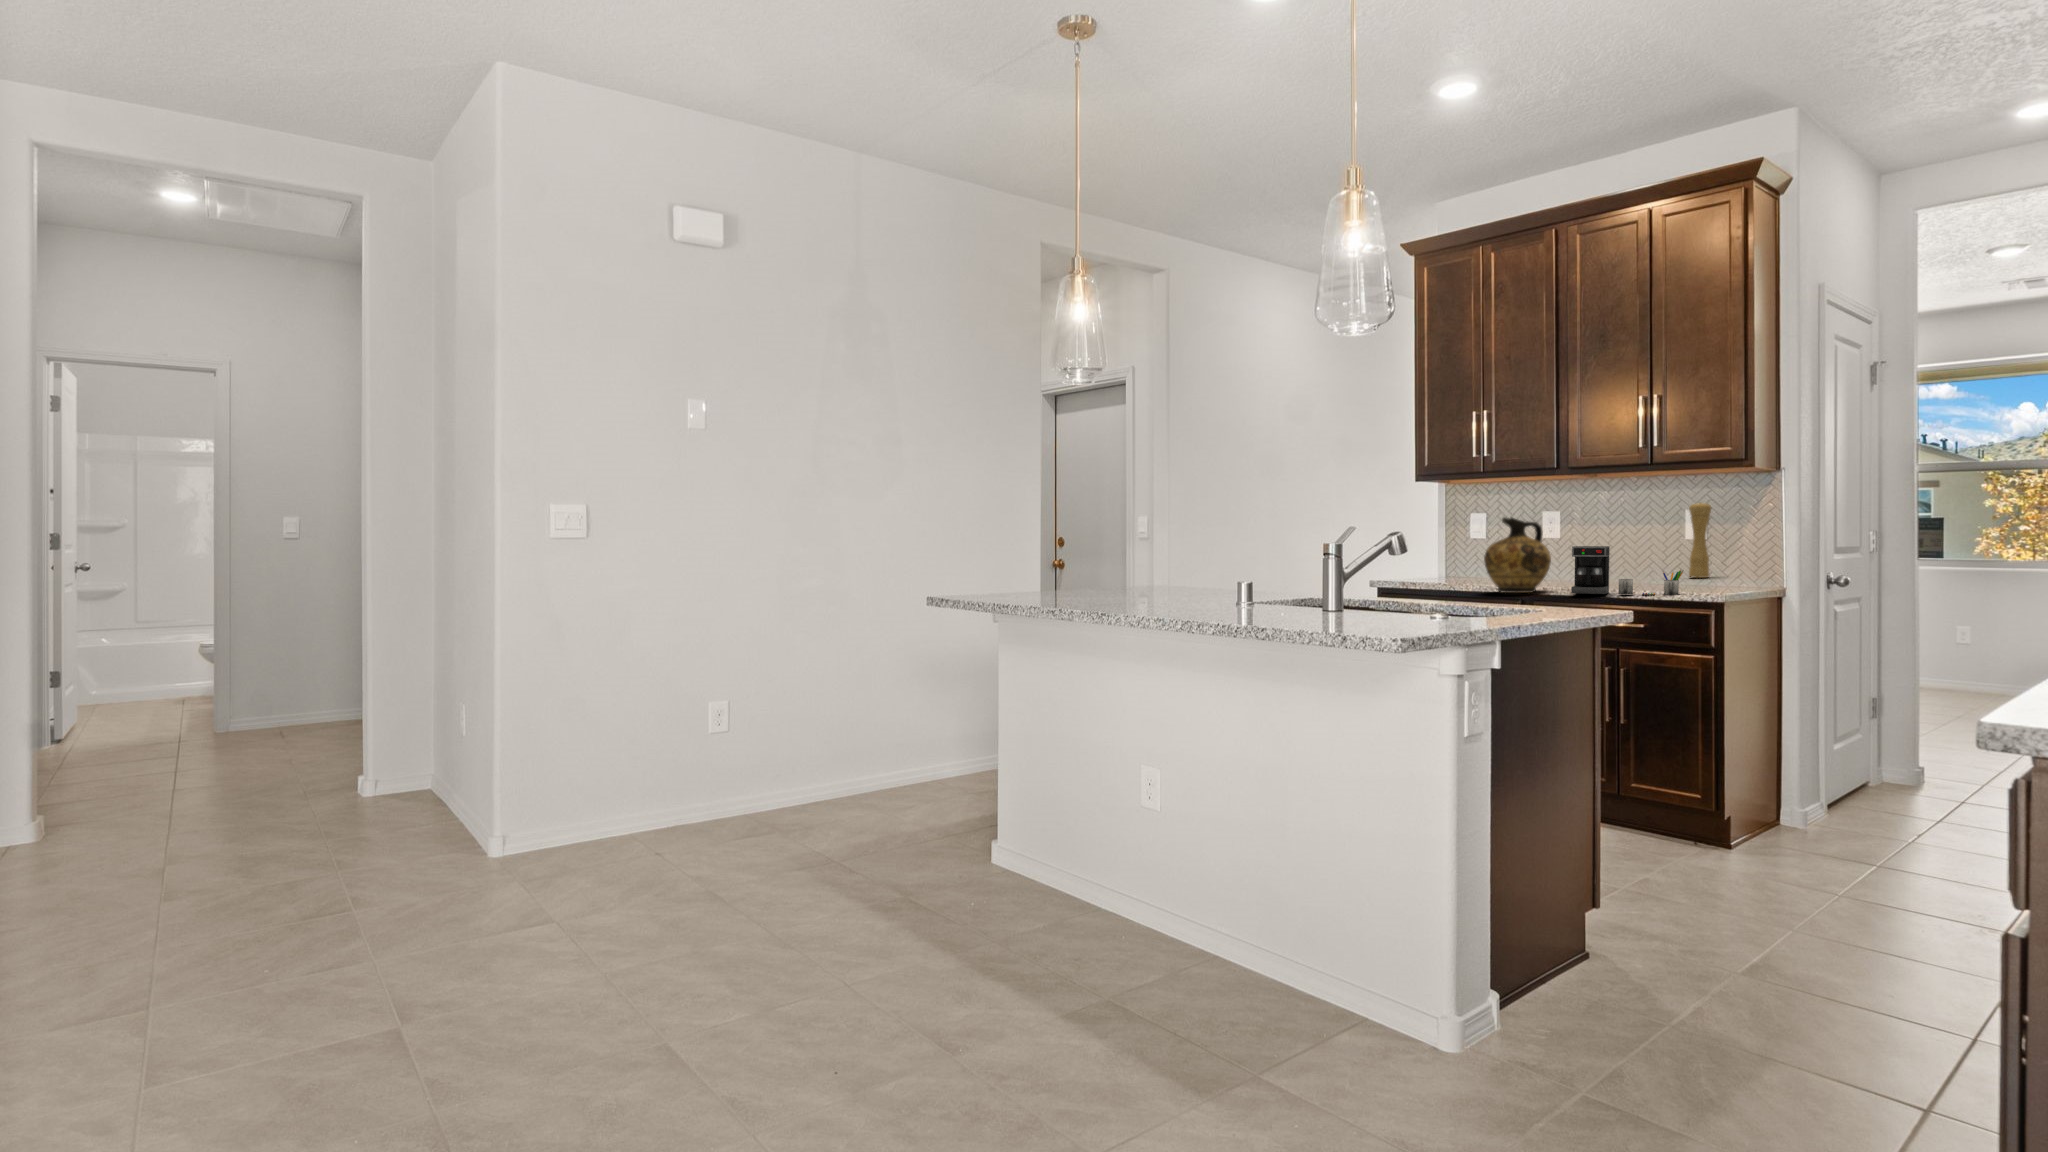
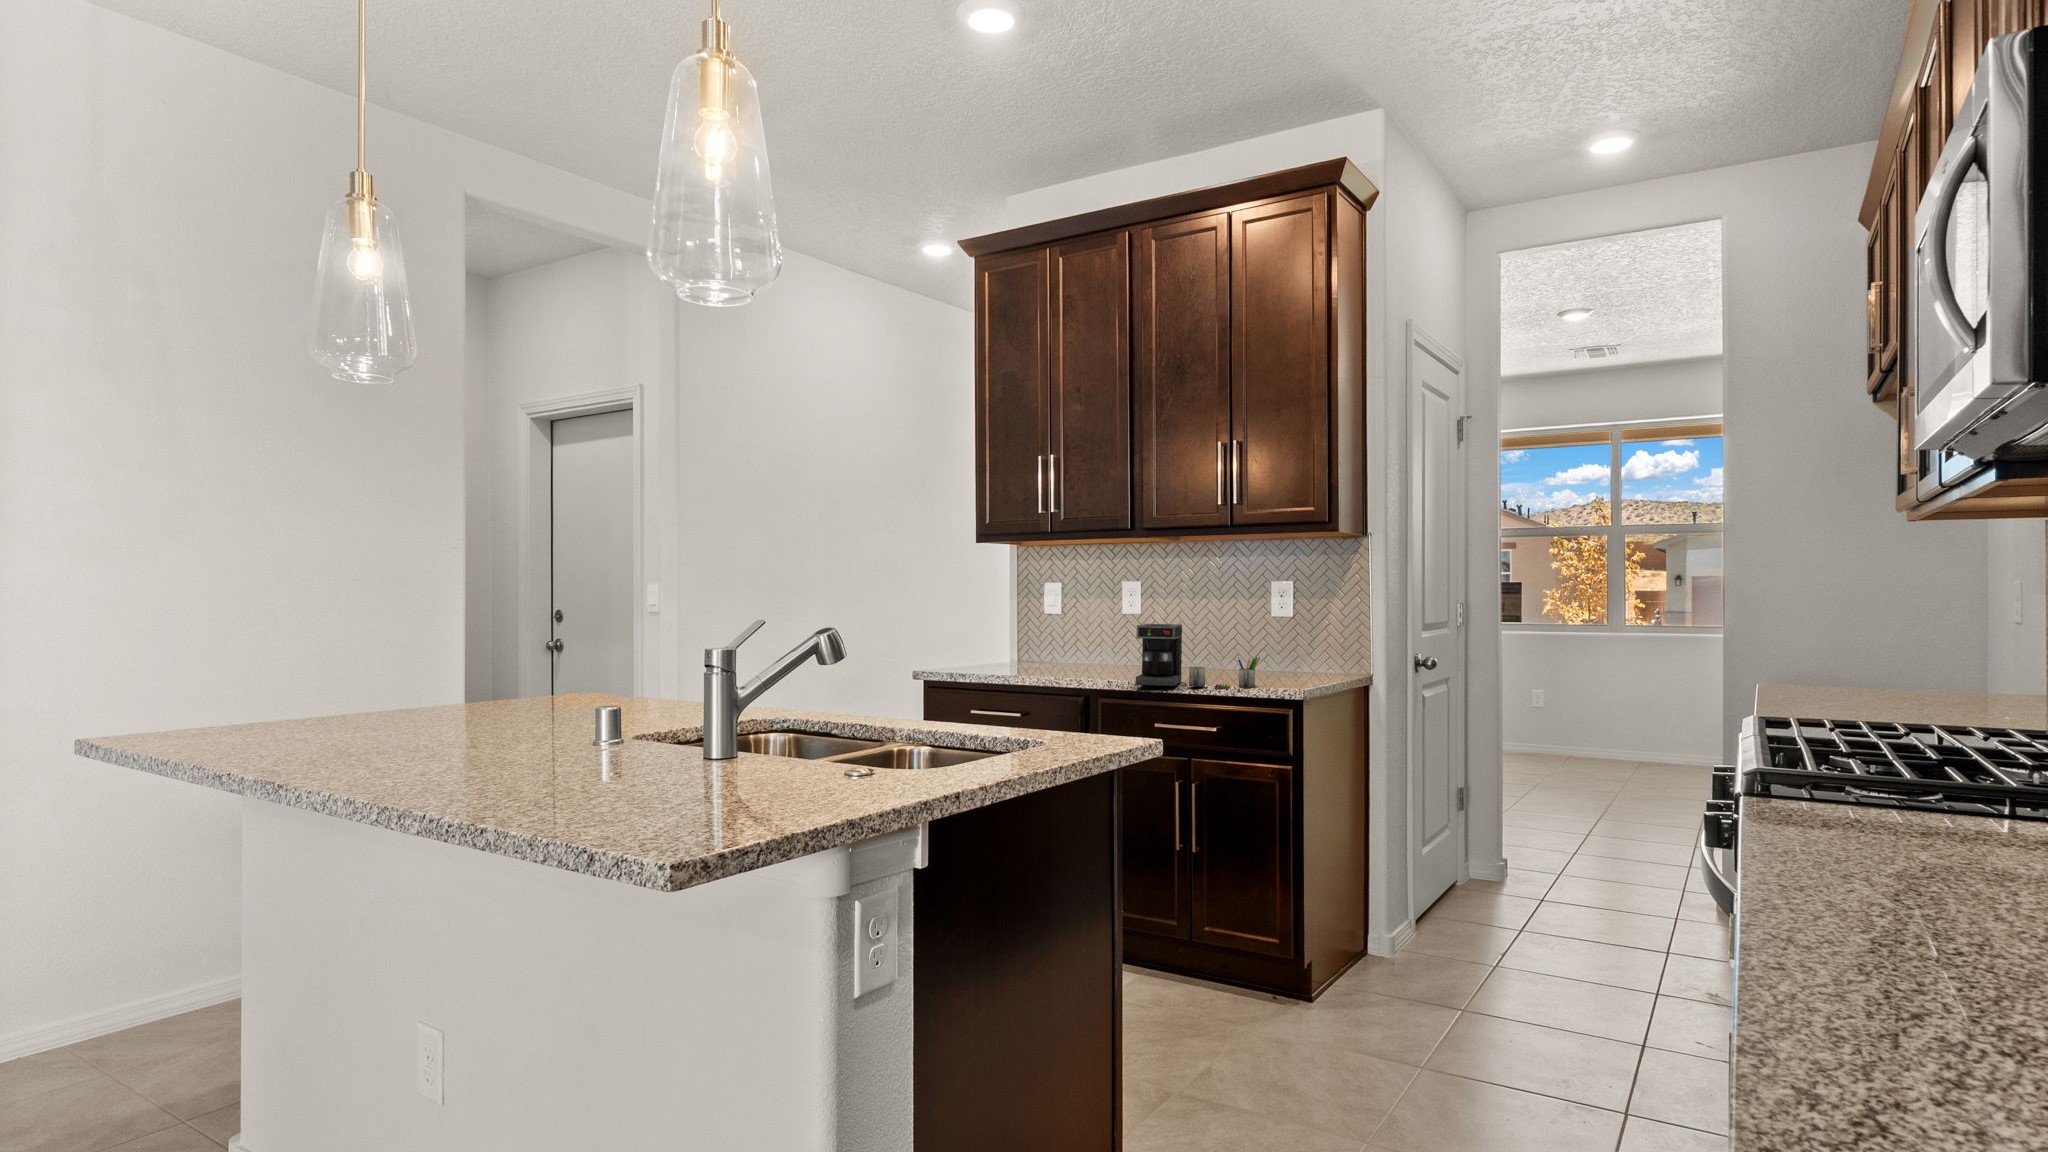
pepper mill: present [1689,503,1711,578] -> none [1274,570,1297,660]
ceramic jug: present [1484,517,1551,593] -> none [1043,585,1120,681]

